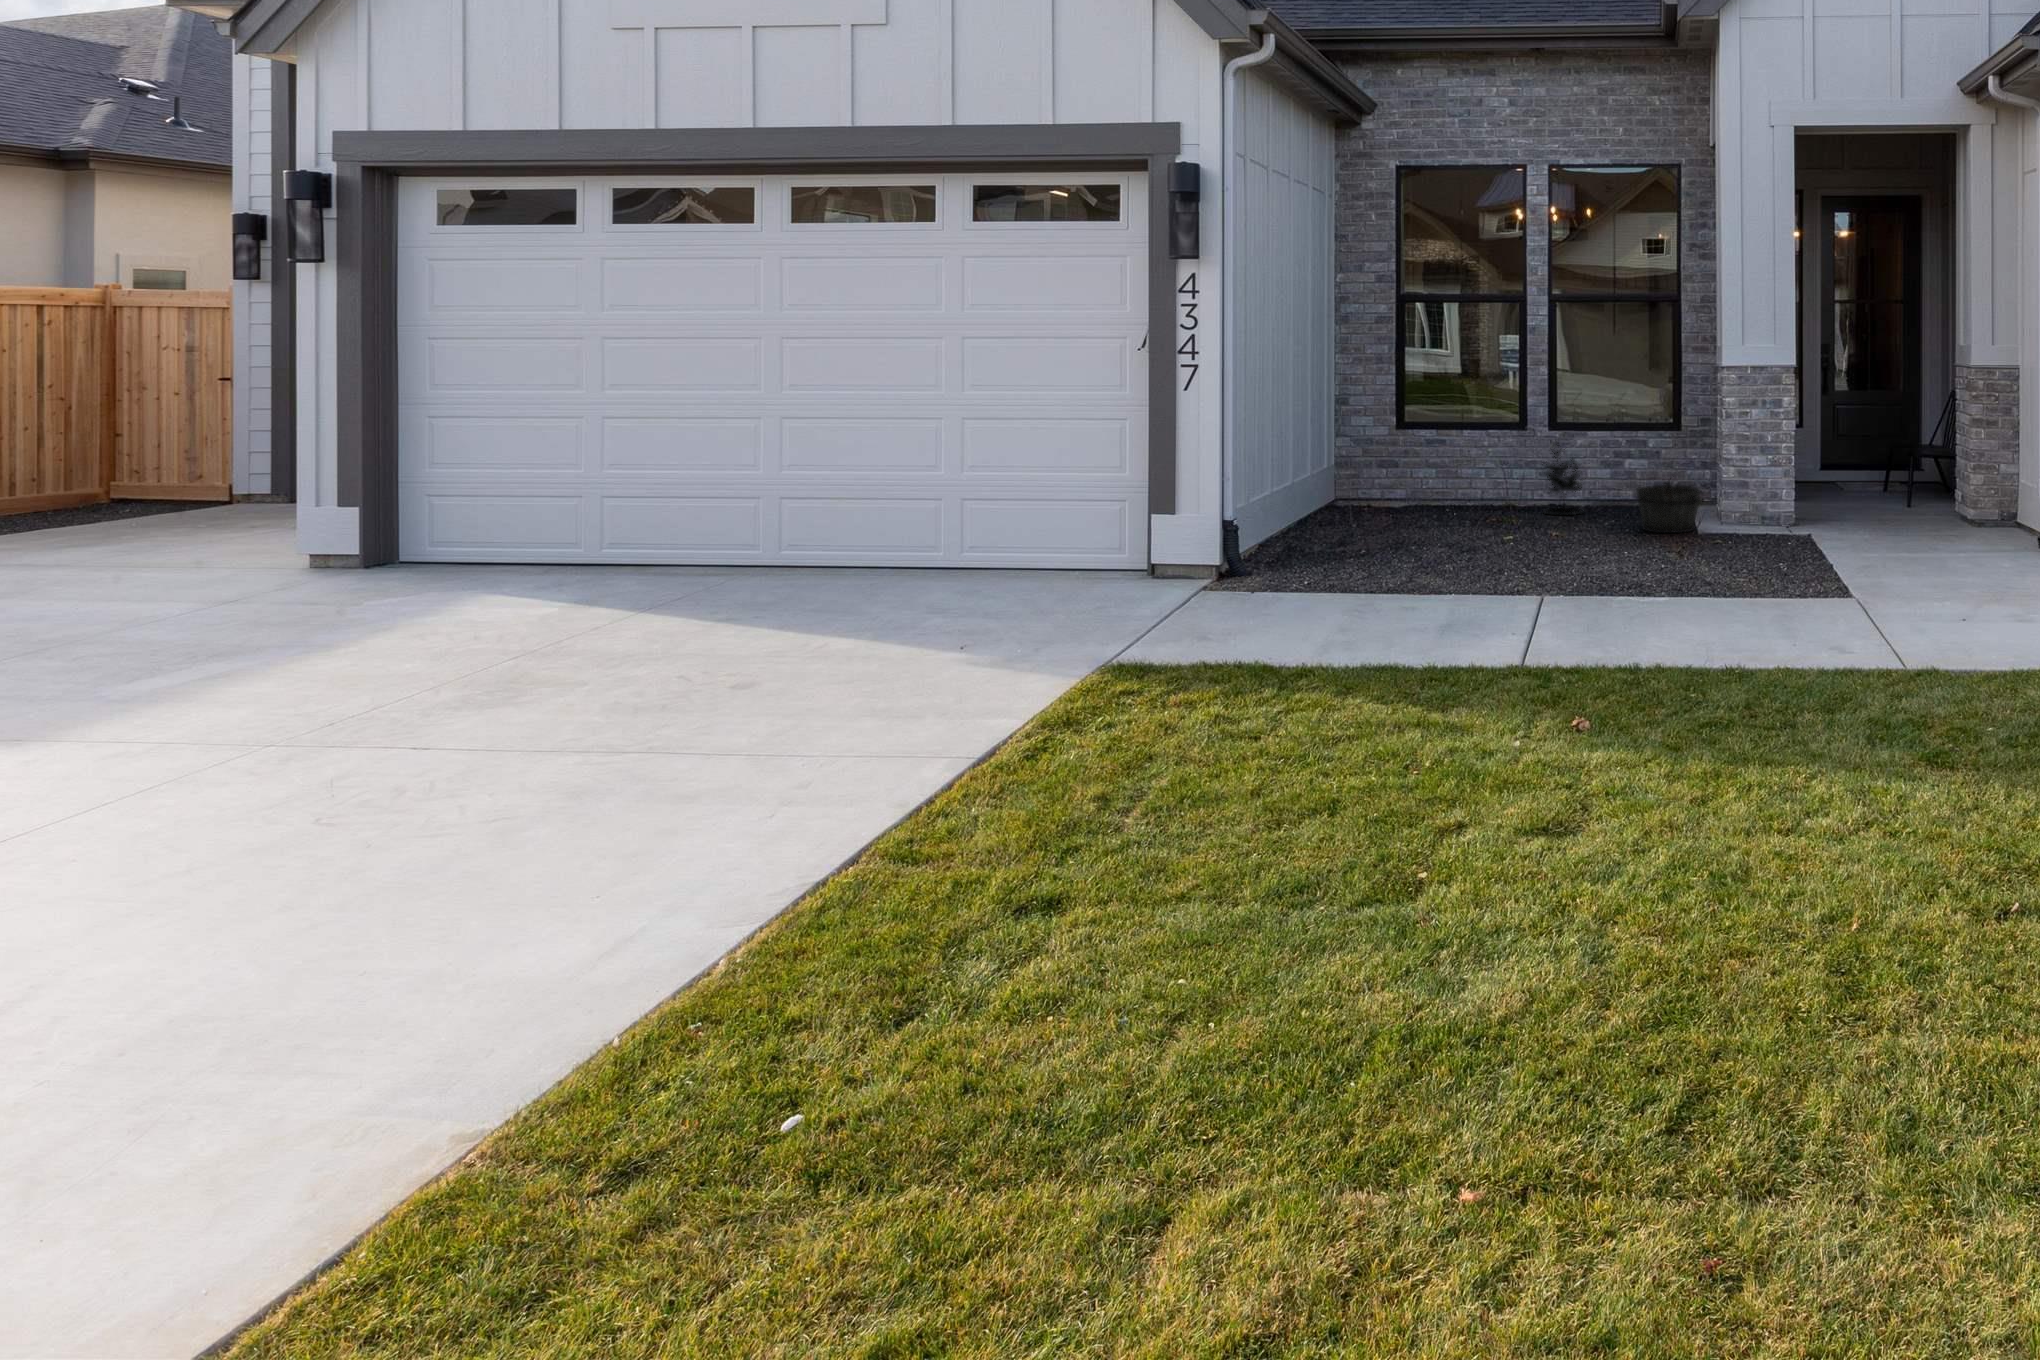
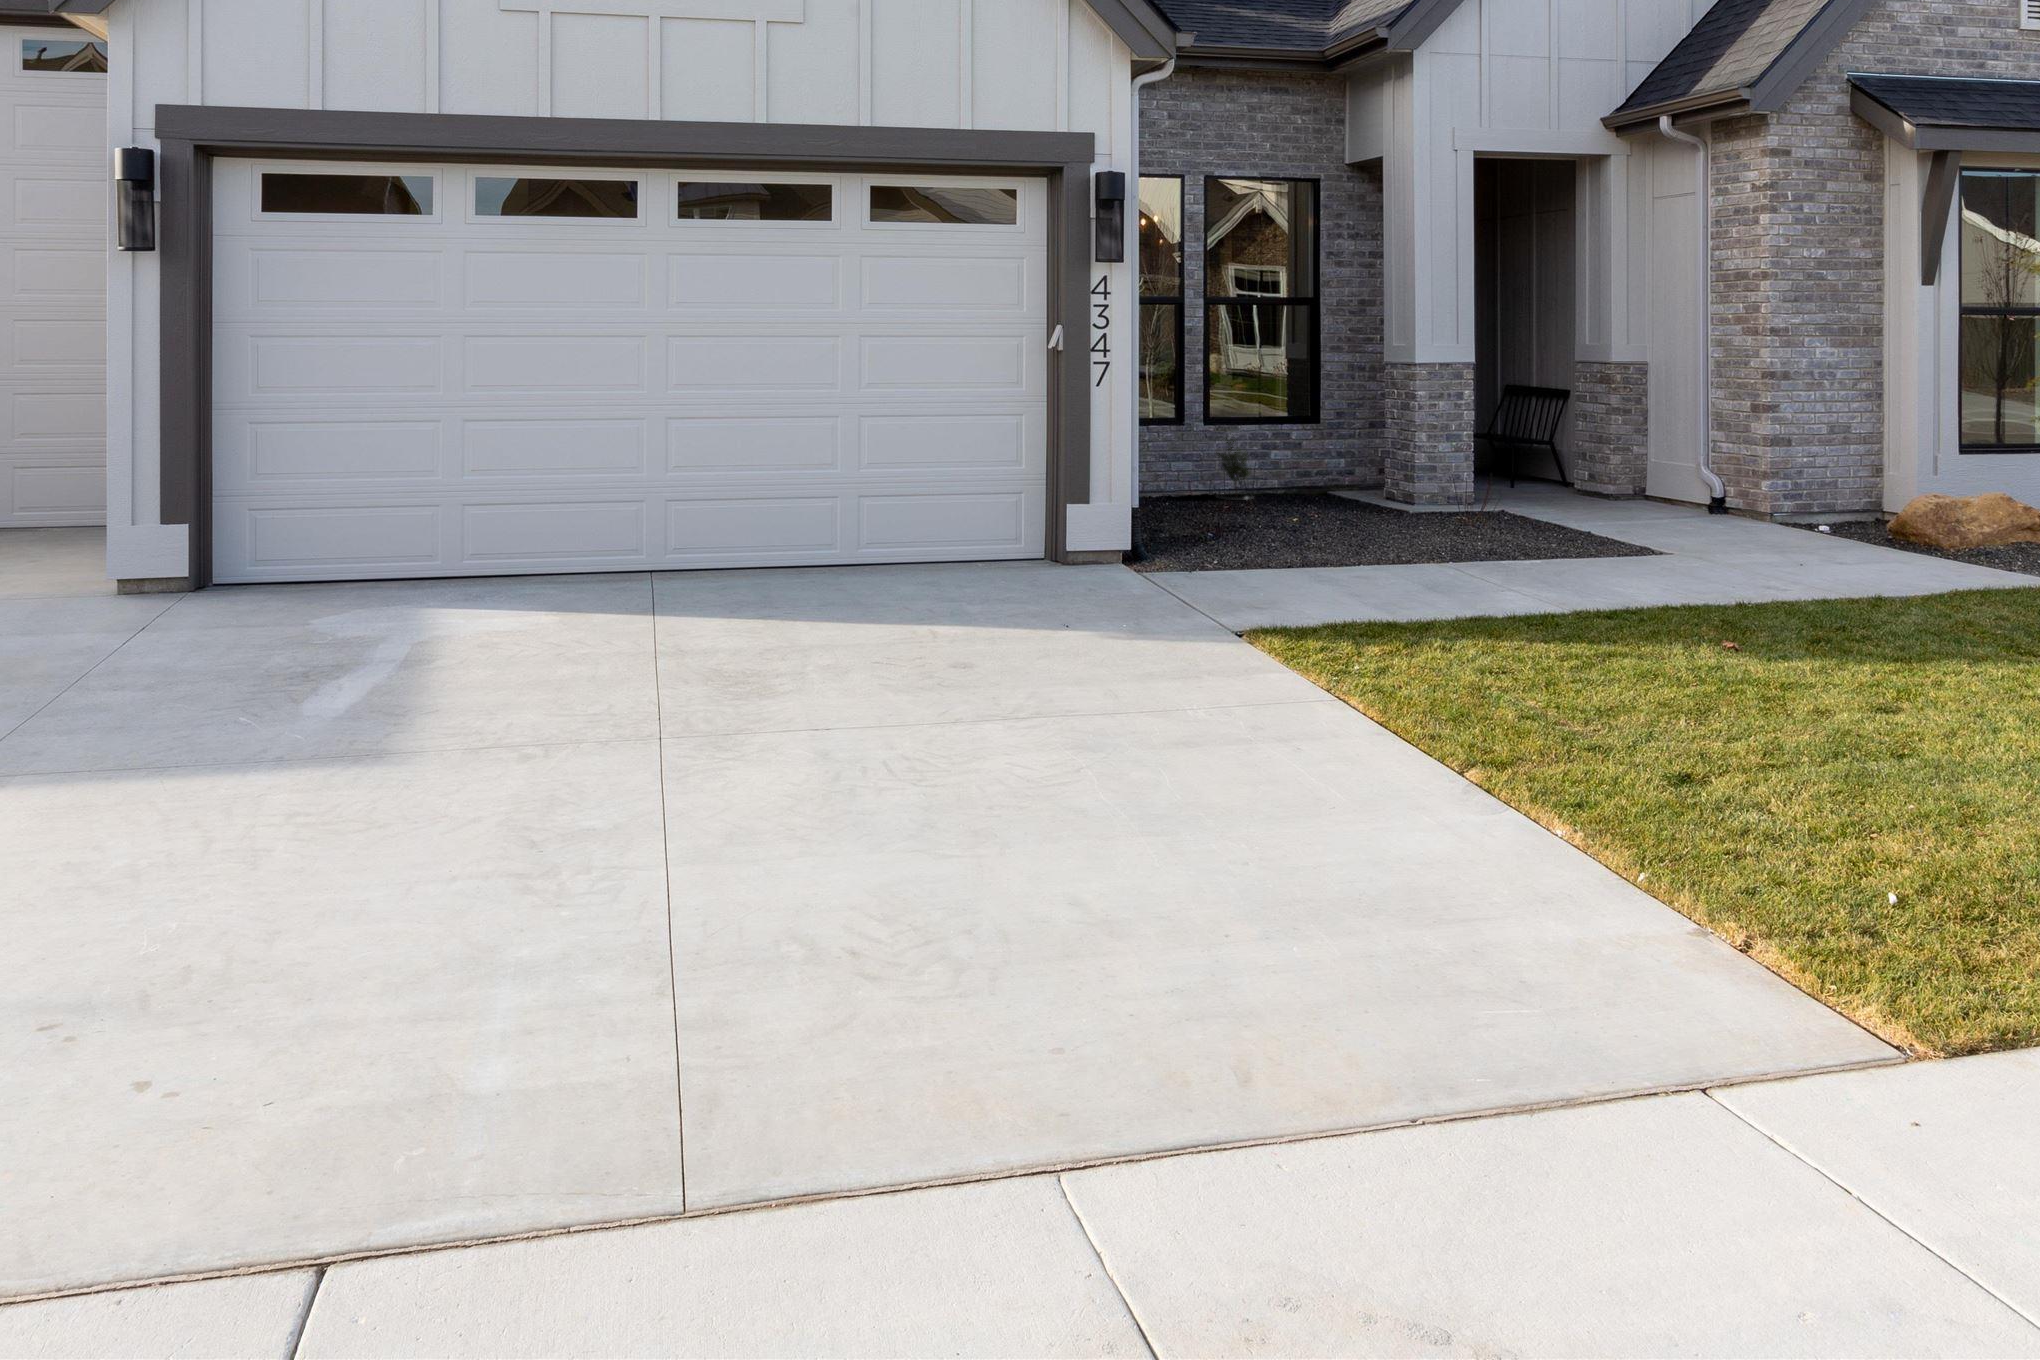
wooden bucket: present [1636,478,1700,533] -> none [1337,460,1400,512]

